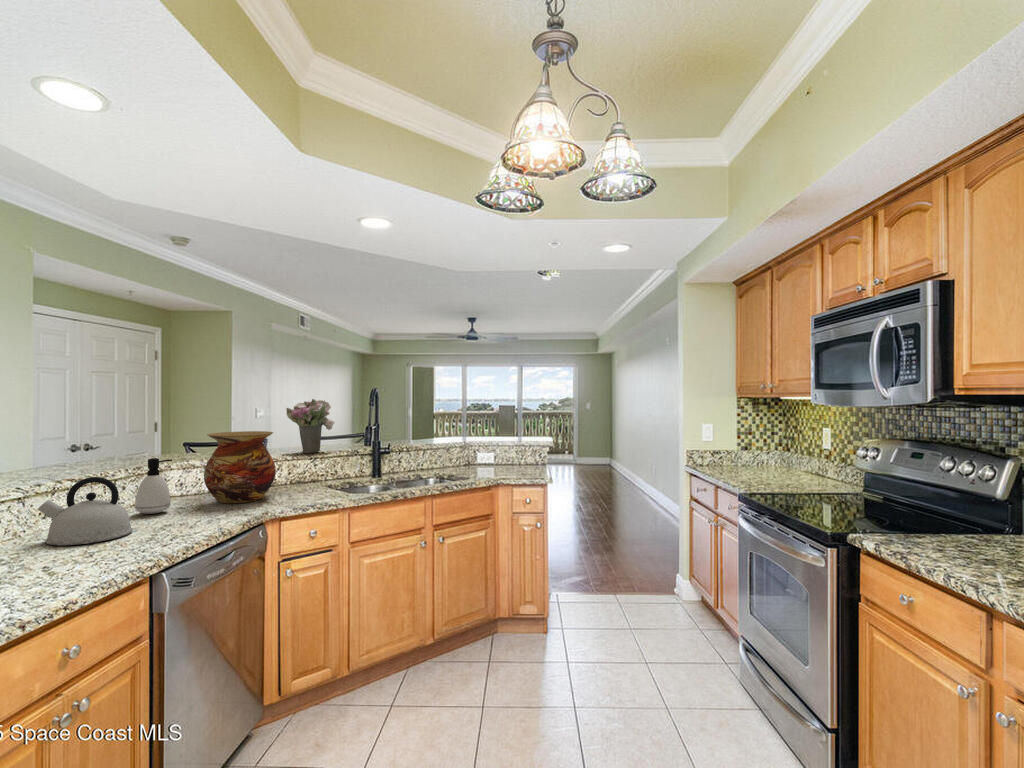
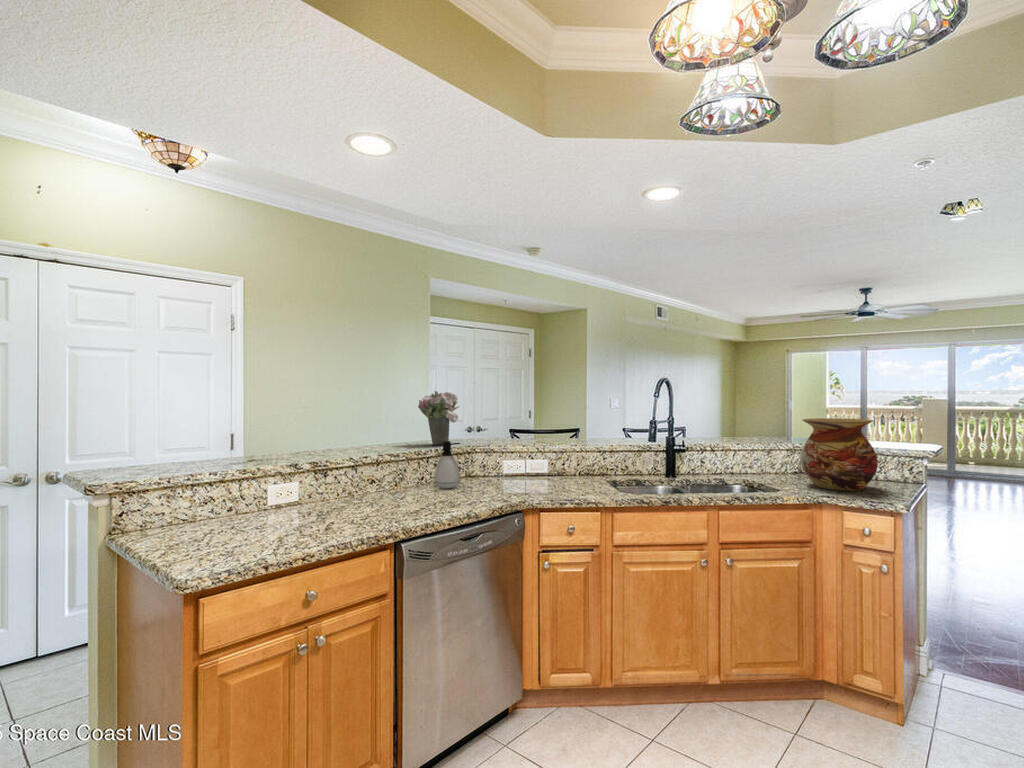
flower bouquet: present [286,399,335,453] -> present [418,391,460,445]
vase: present [204,431,276,503] -> present [800,418,878,491]
kettle: present [38,477,132,545] -> none [357,453,417,507]

